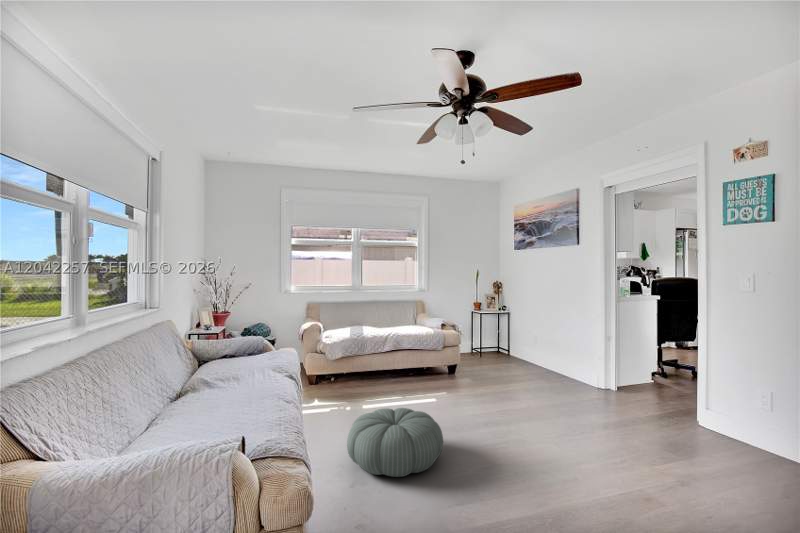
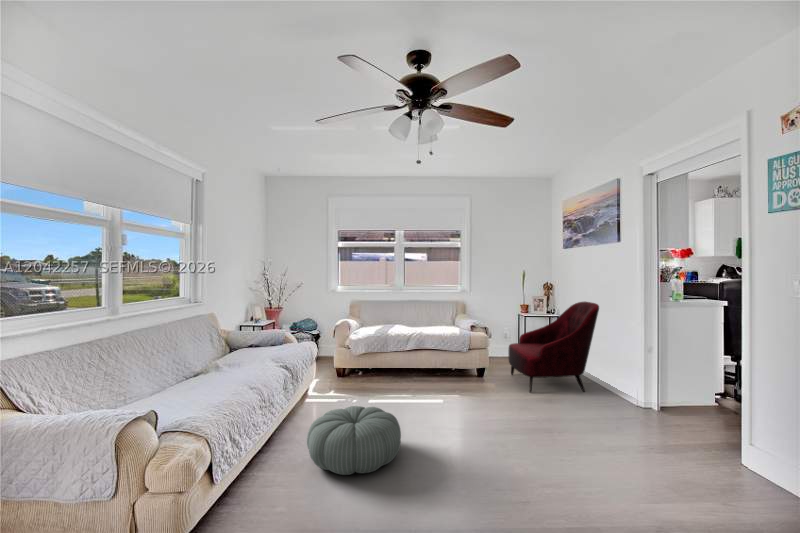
armchair: none [476,298,559,385] -> present [508,302,599,393]

